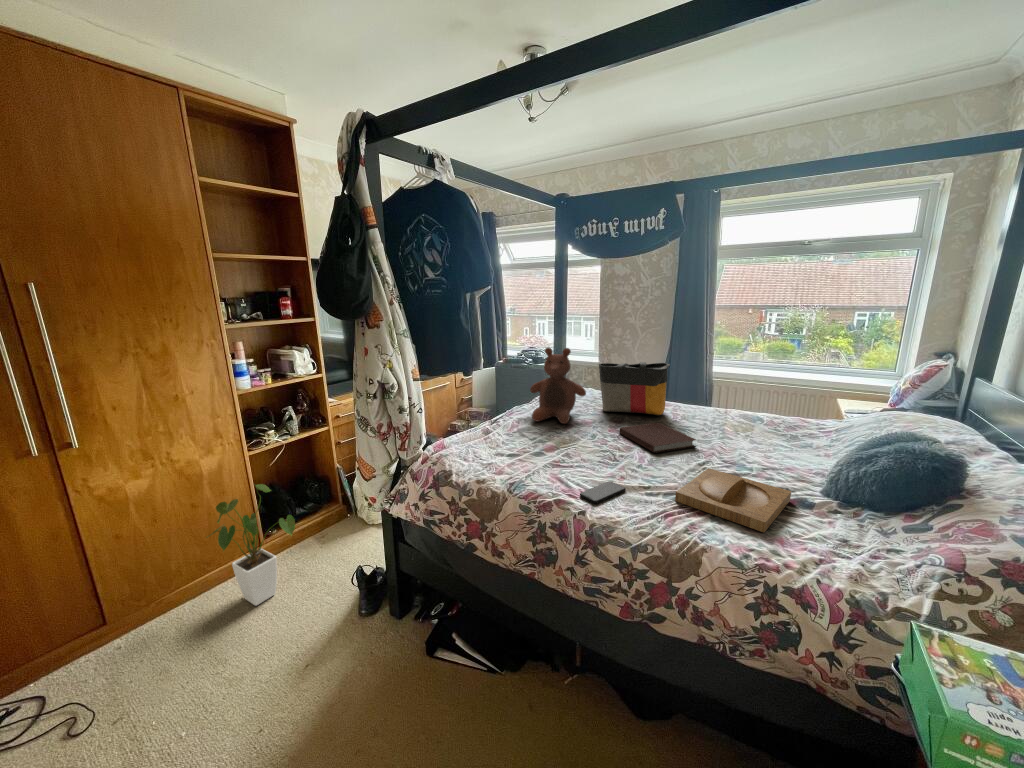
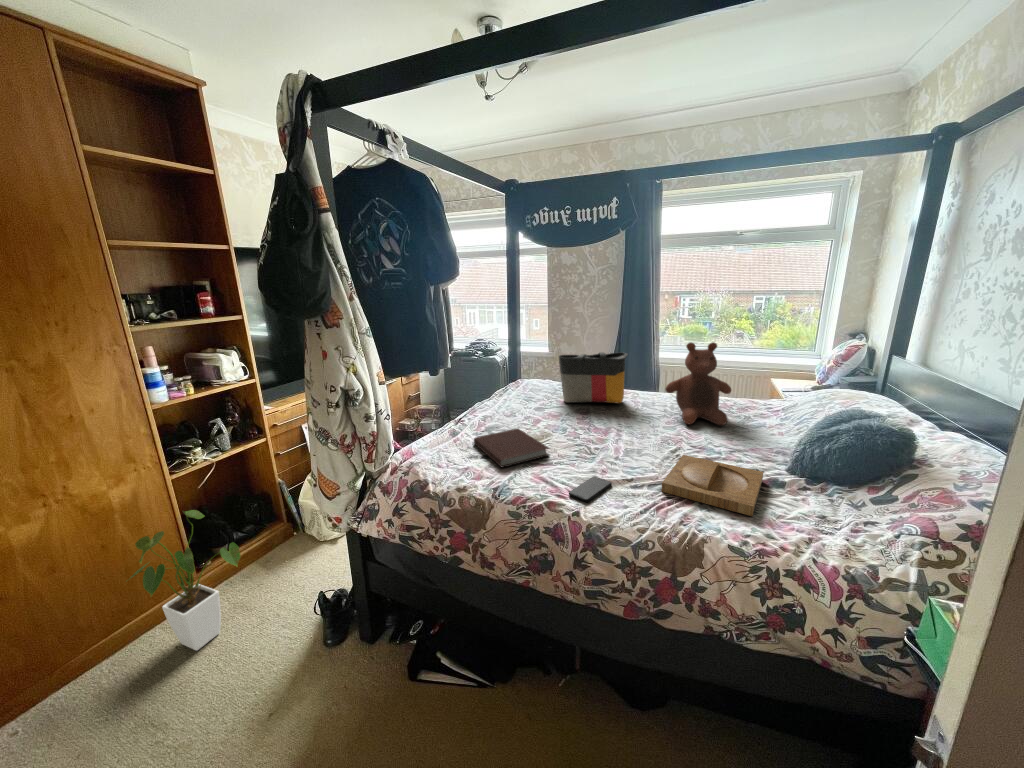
stuffed bear: present [530,348,586,424] -> present [665,342,731,425]
notebook: present [619,422,696,453] -> present [474,429,549,467]

